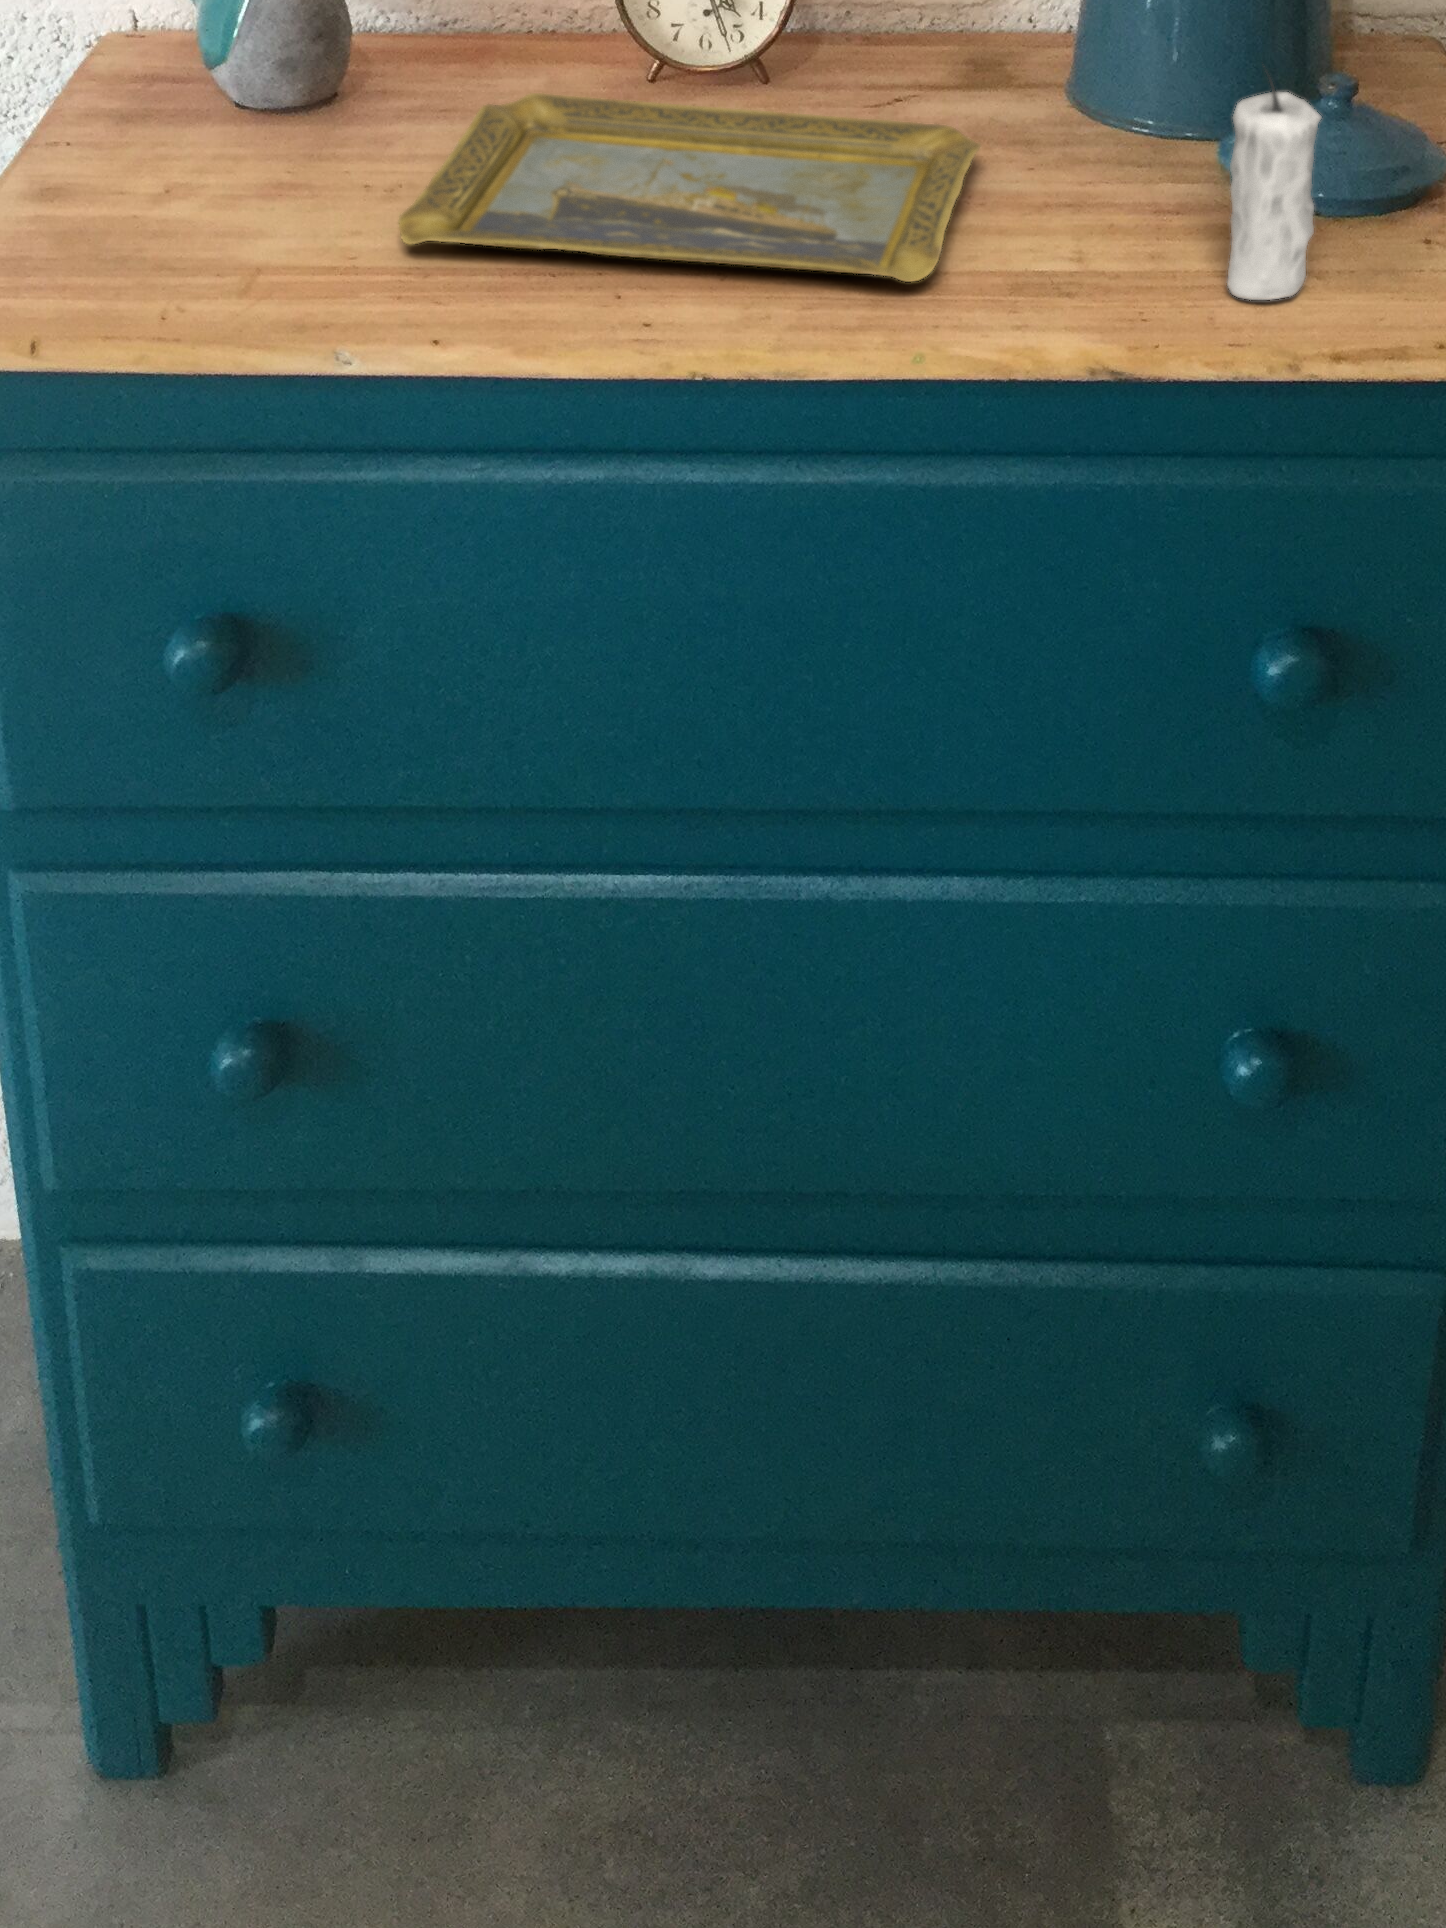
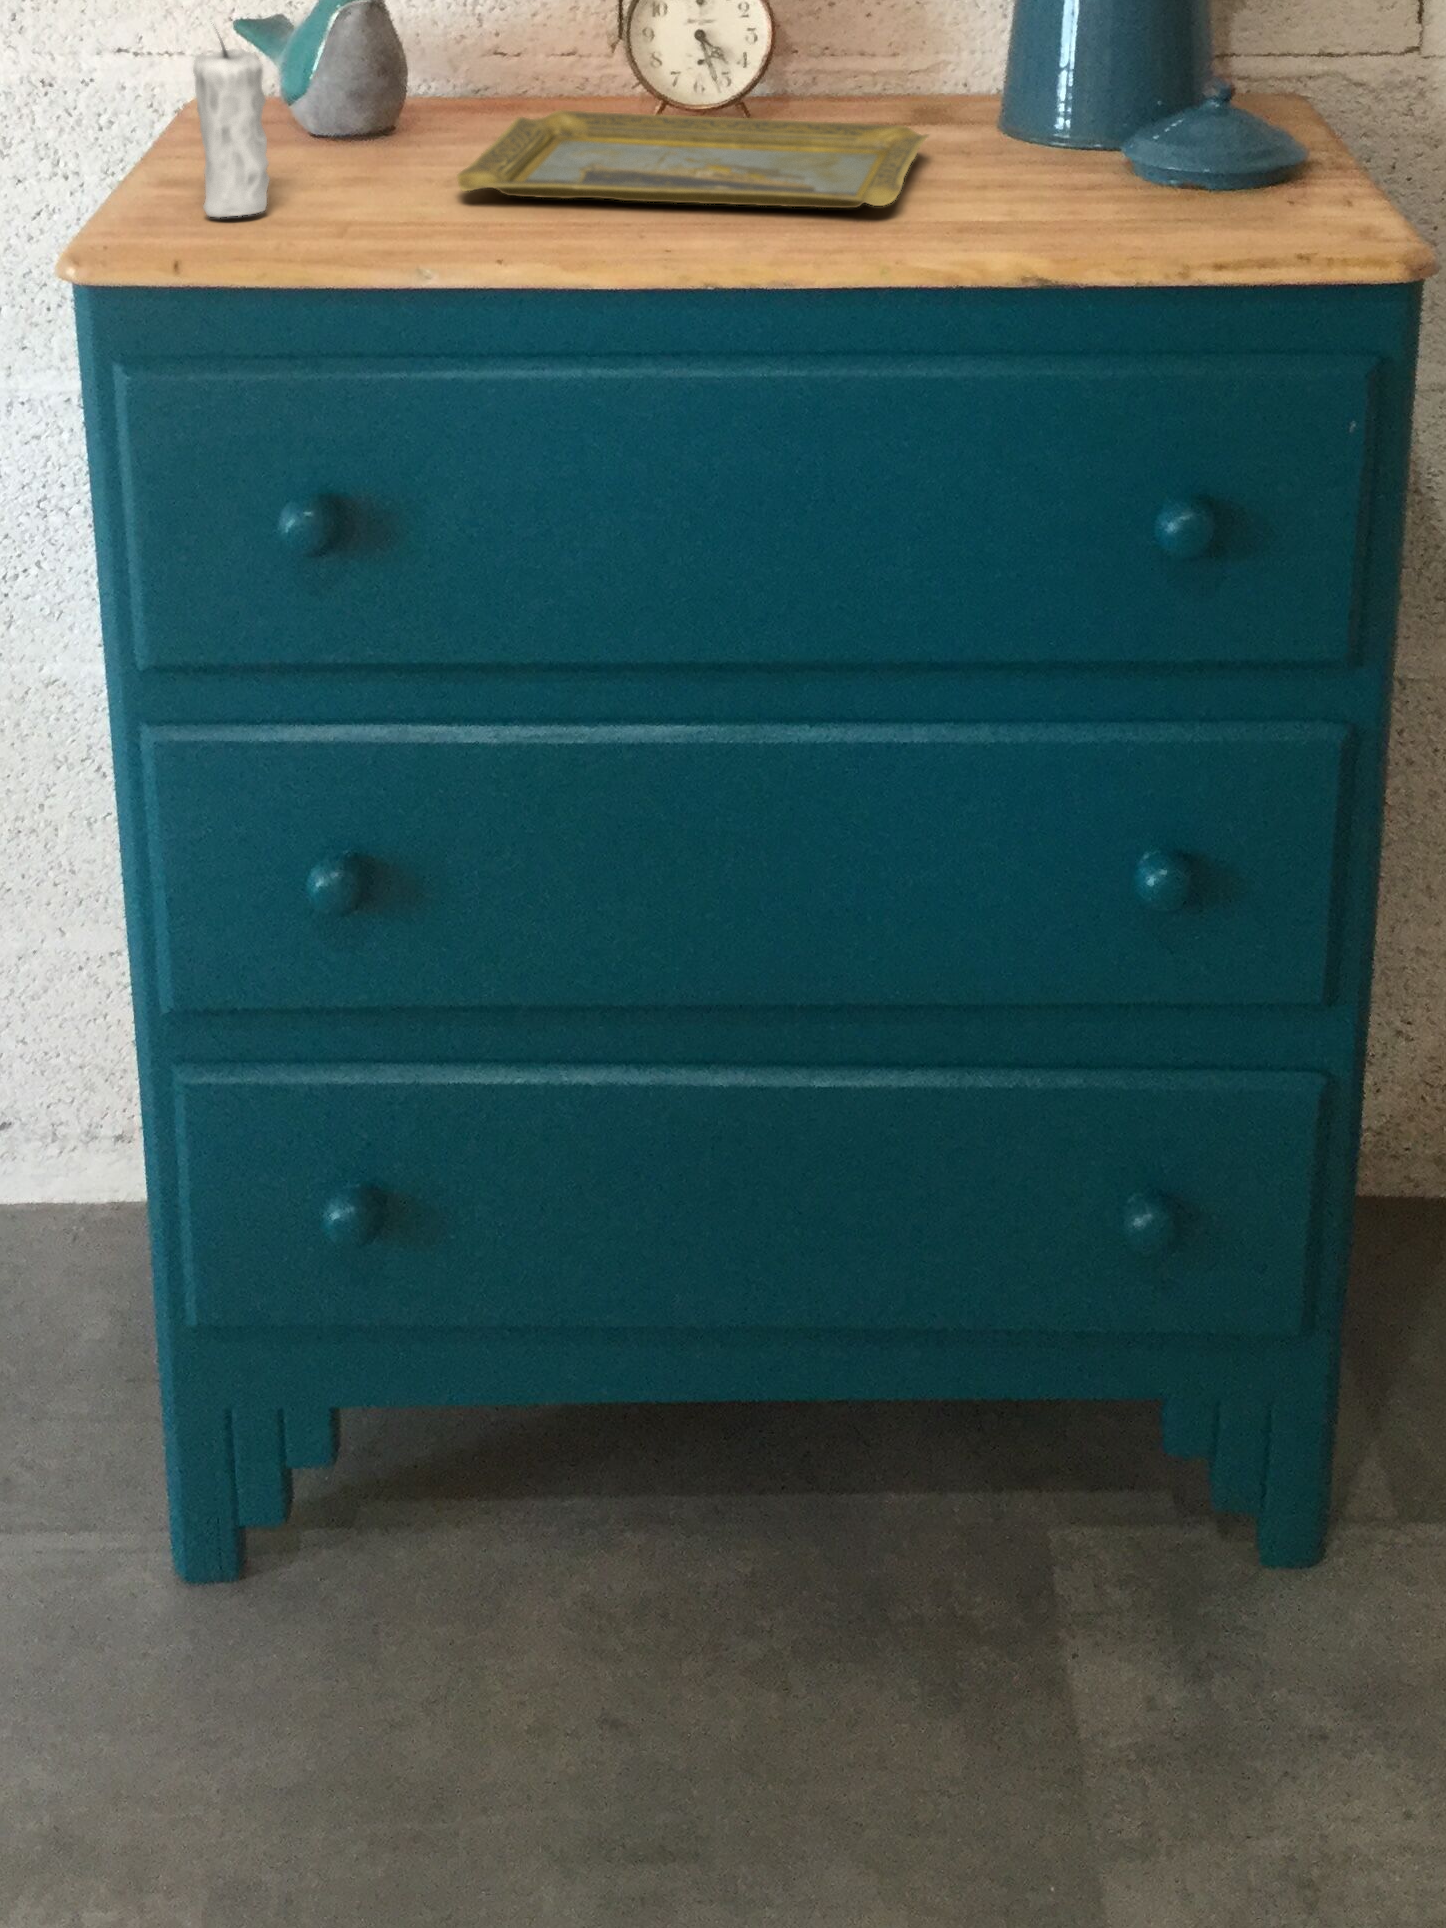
candle: present [1227,78,1321,300] -> present [193,39,270,217]

